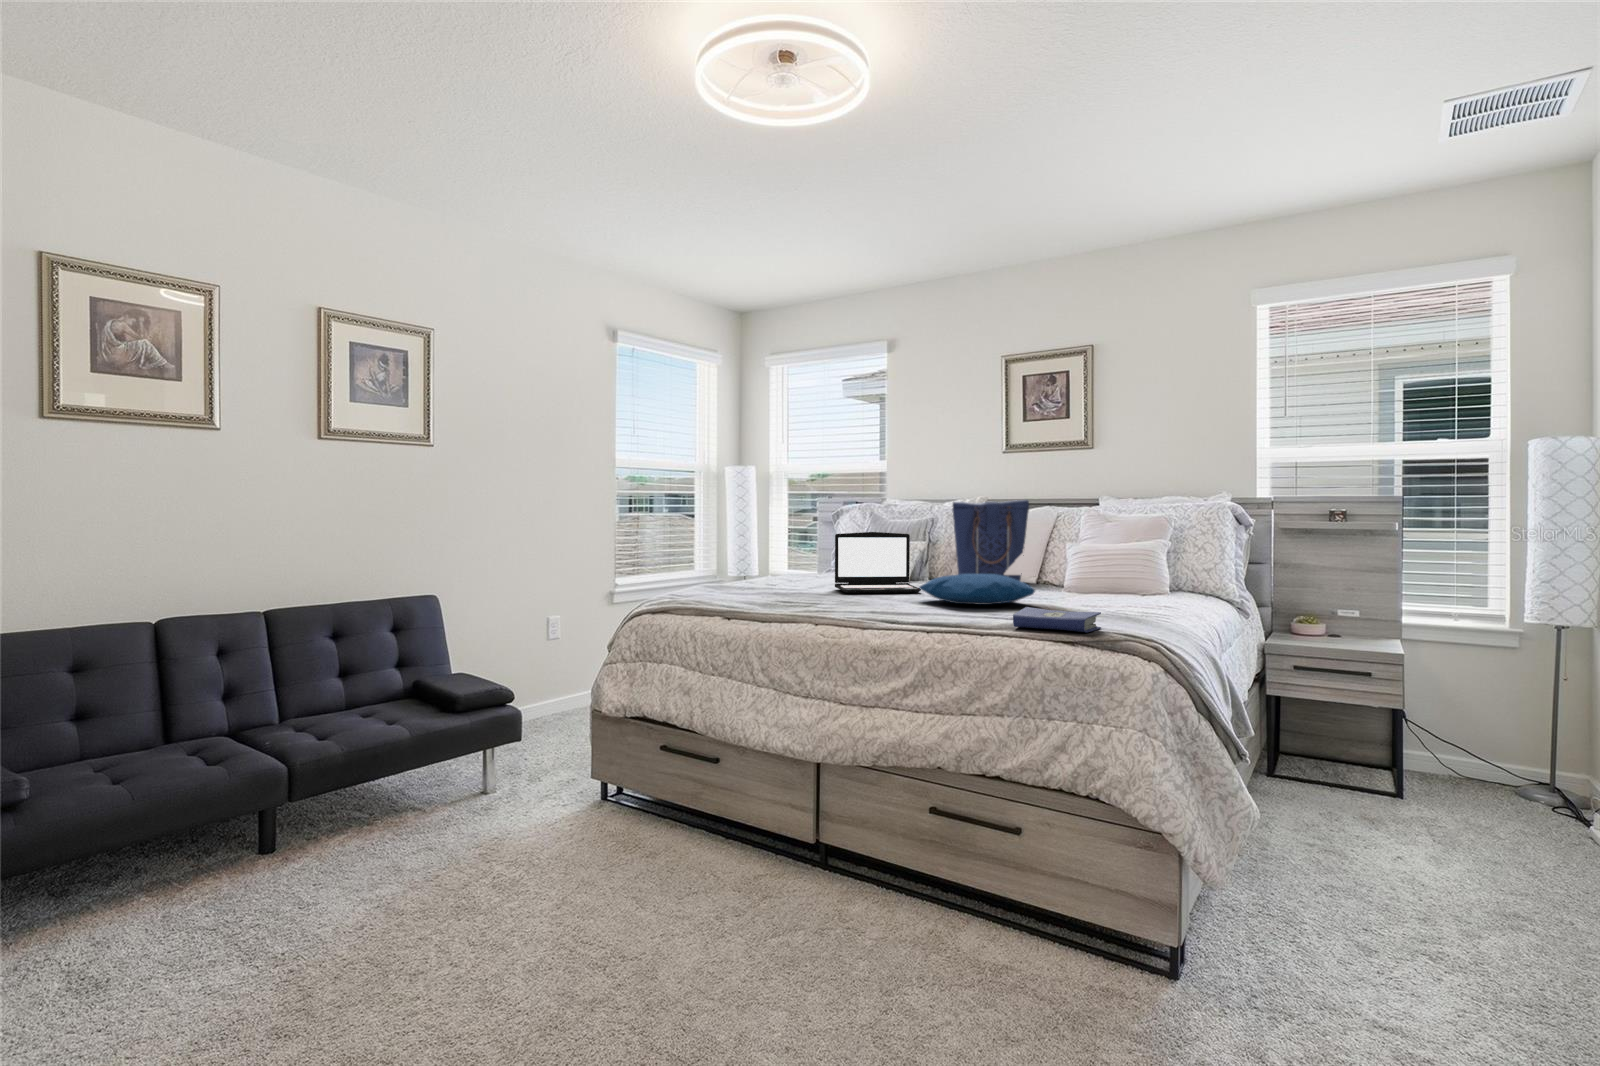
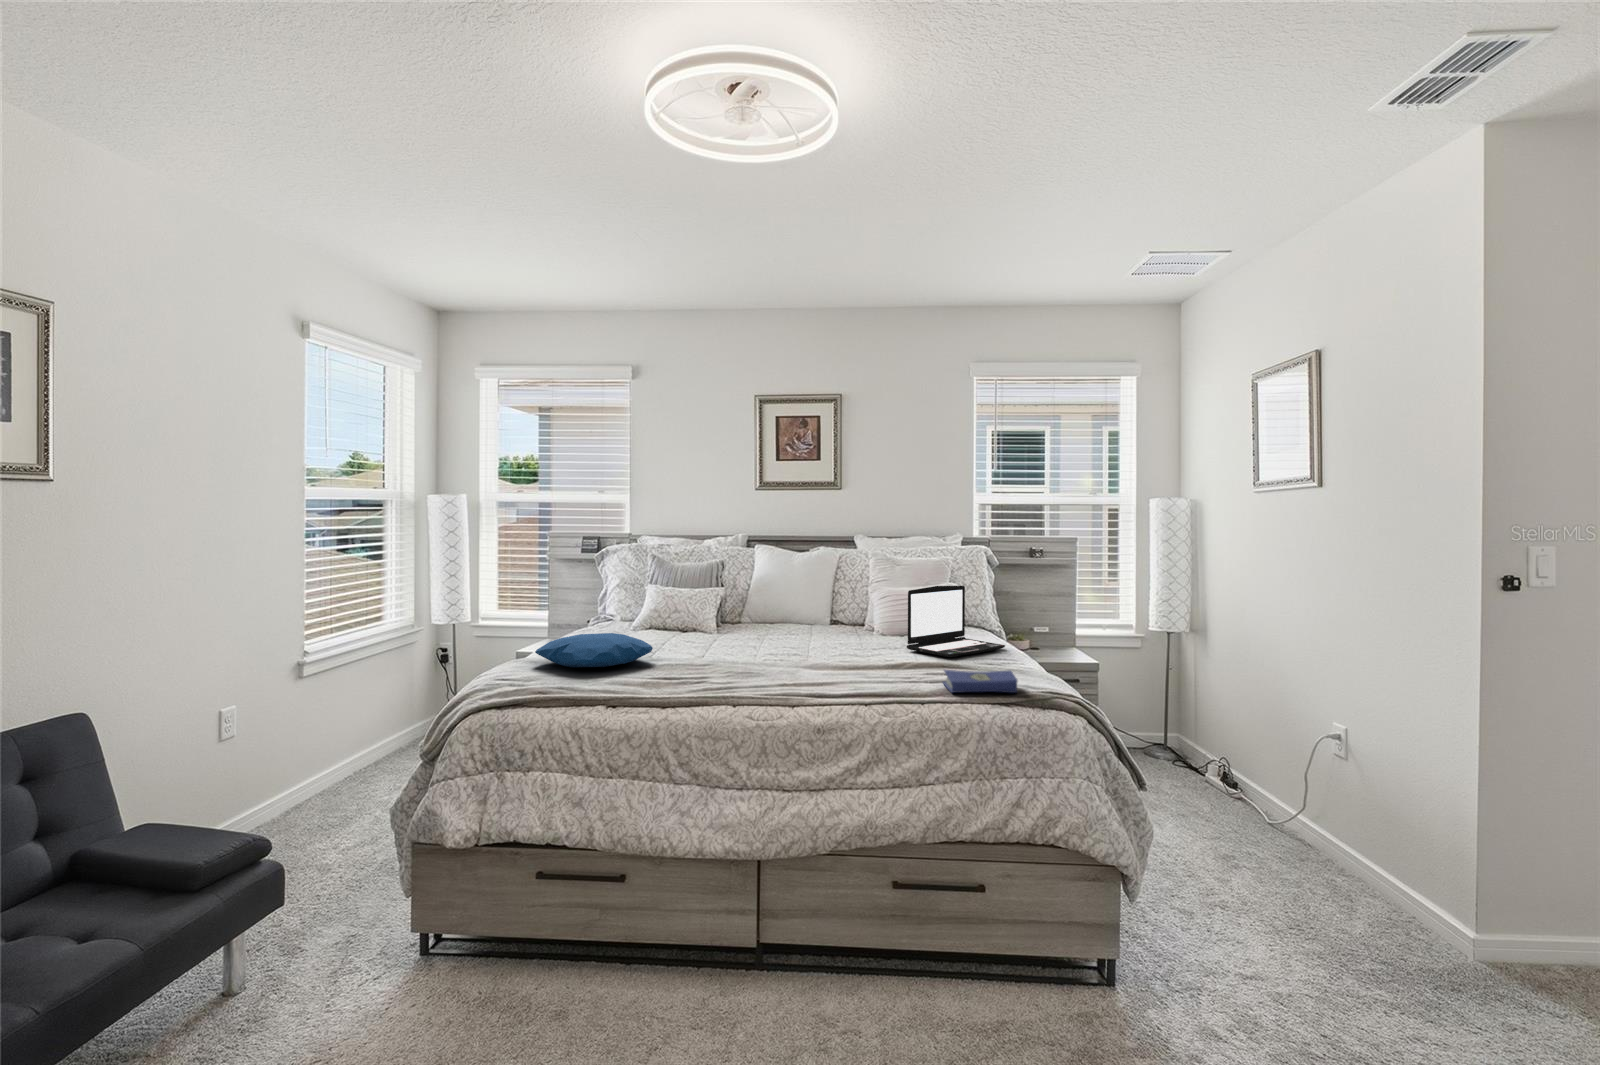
tote bag: present [953,500,1029,581] -> none [748,543,816,625]
laptop: present [835,532,921,593] -> present [907,586,1005,657]
pillow: present [919,574,1035,605] -> present [535,633,653,667]

